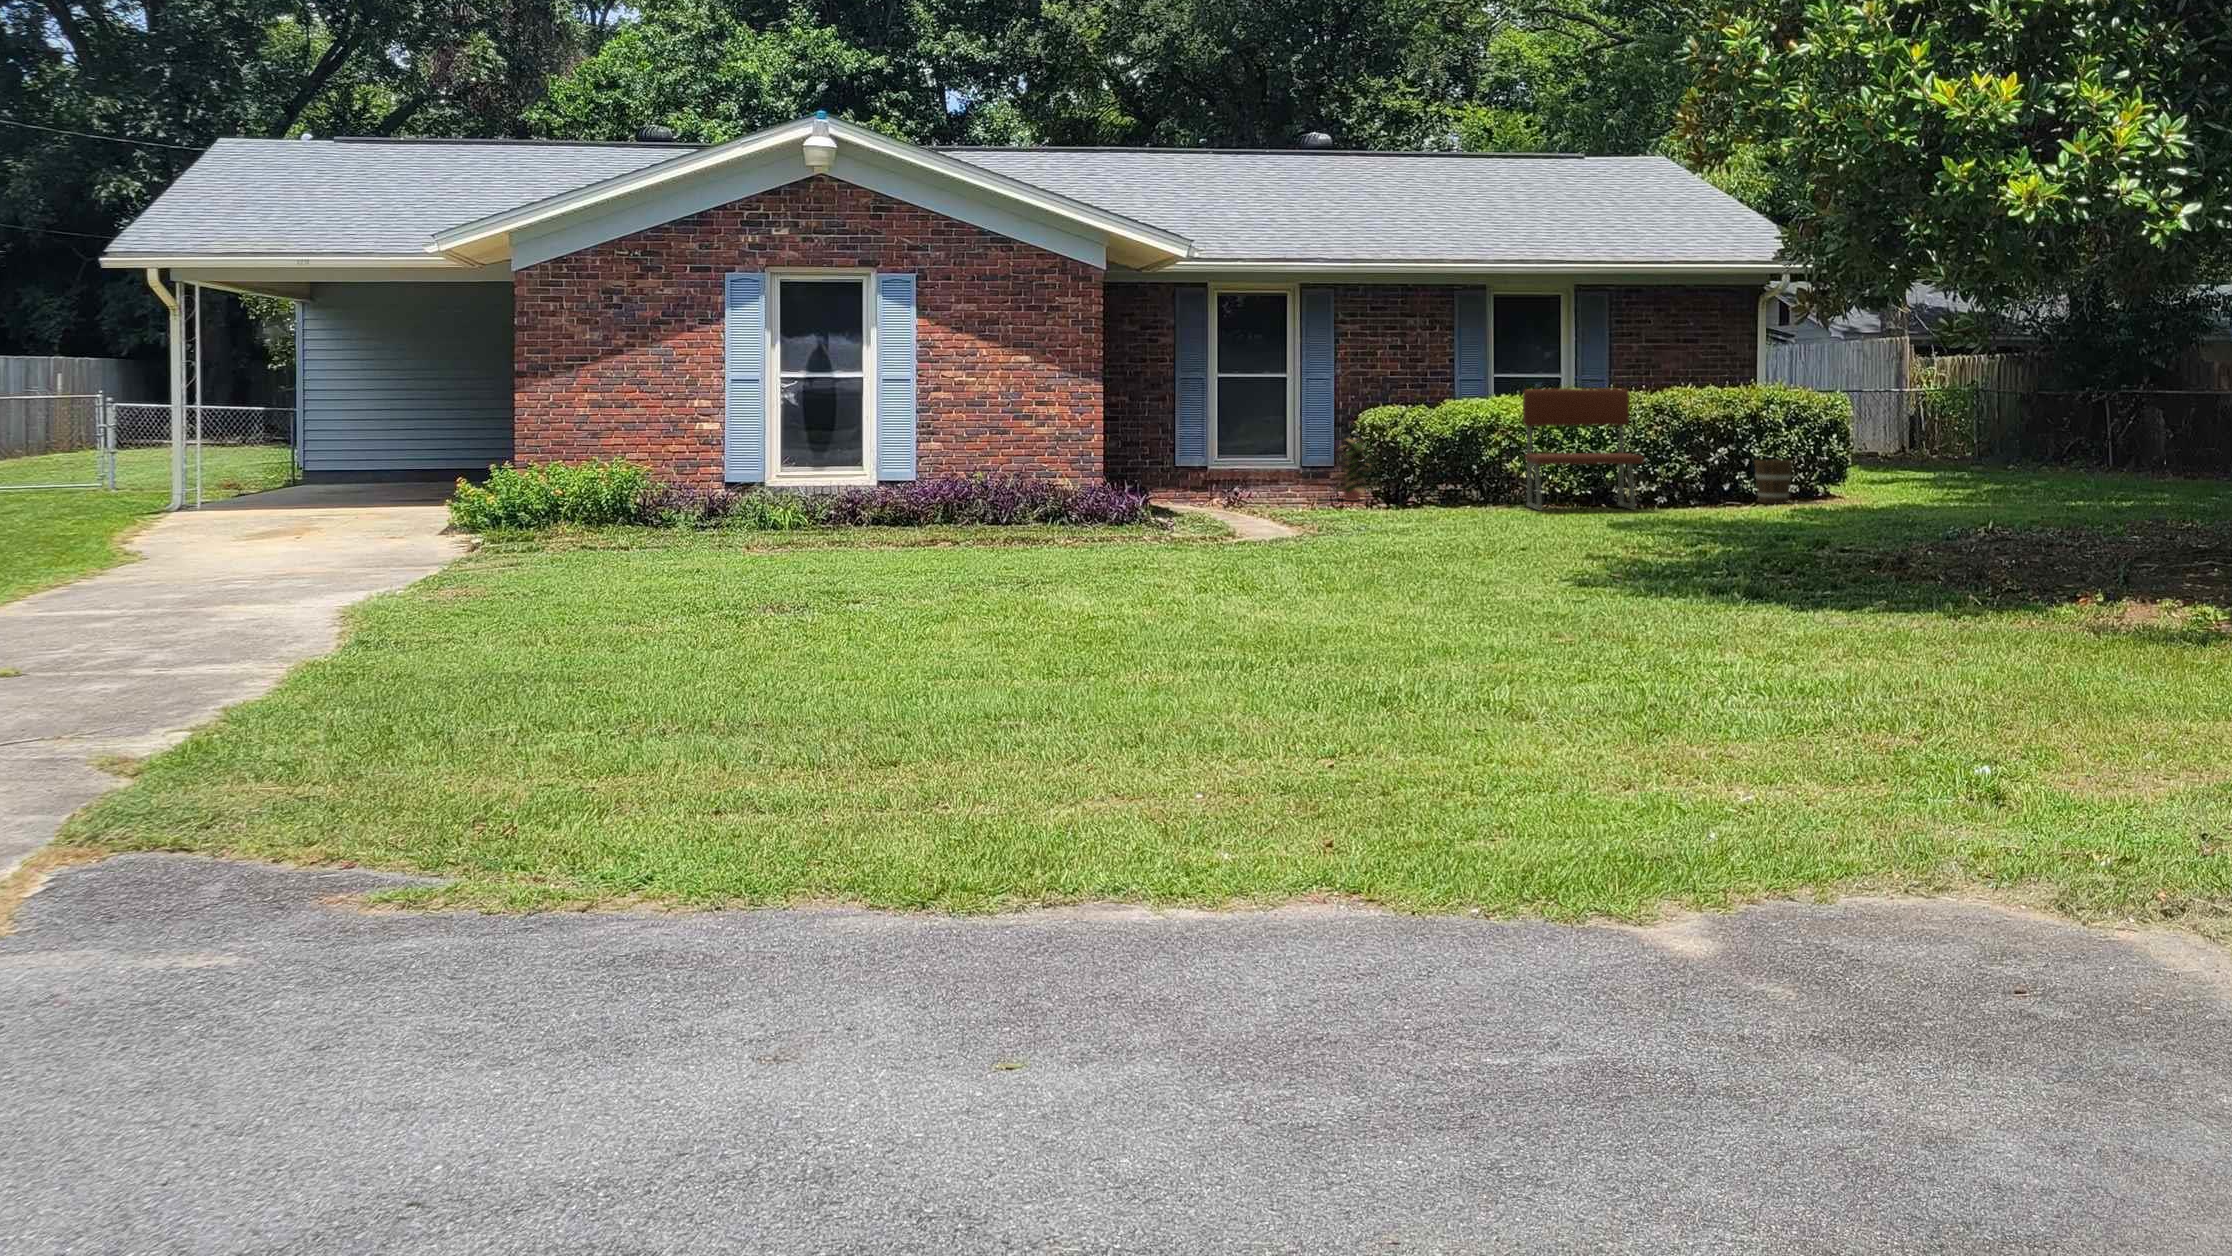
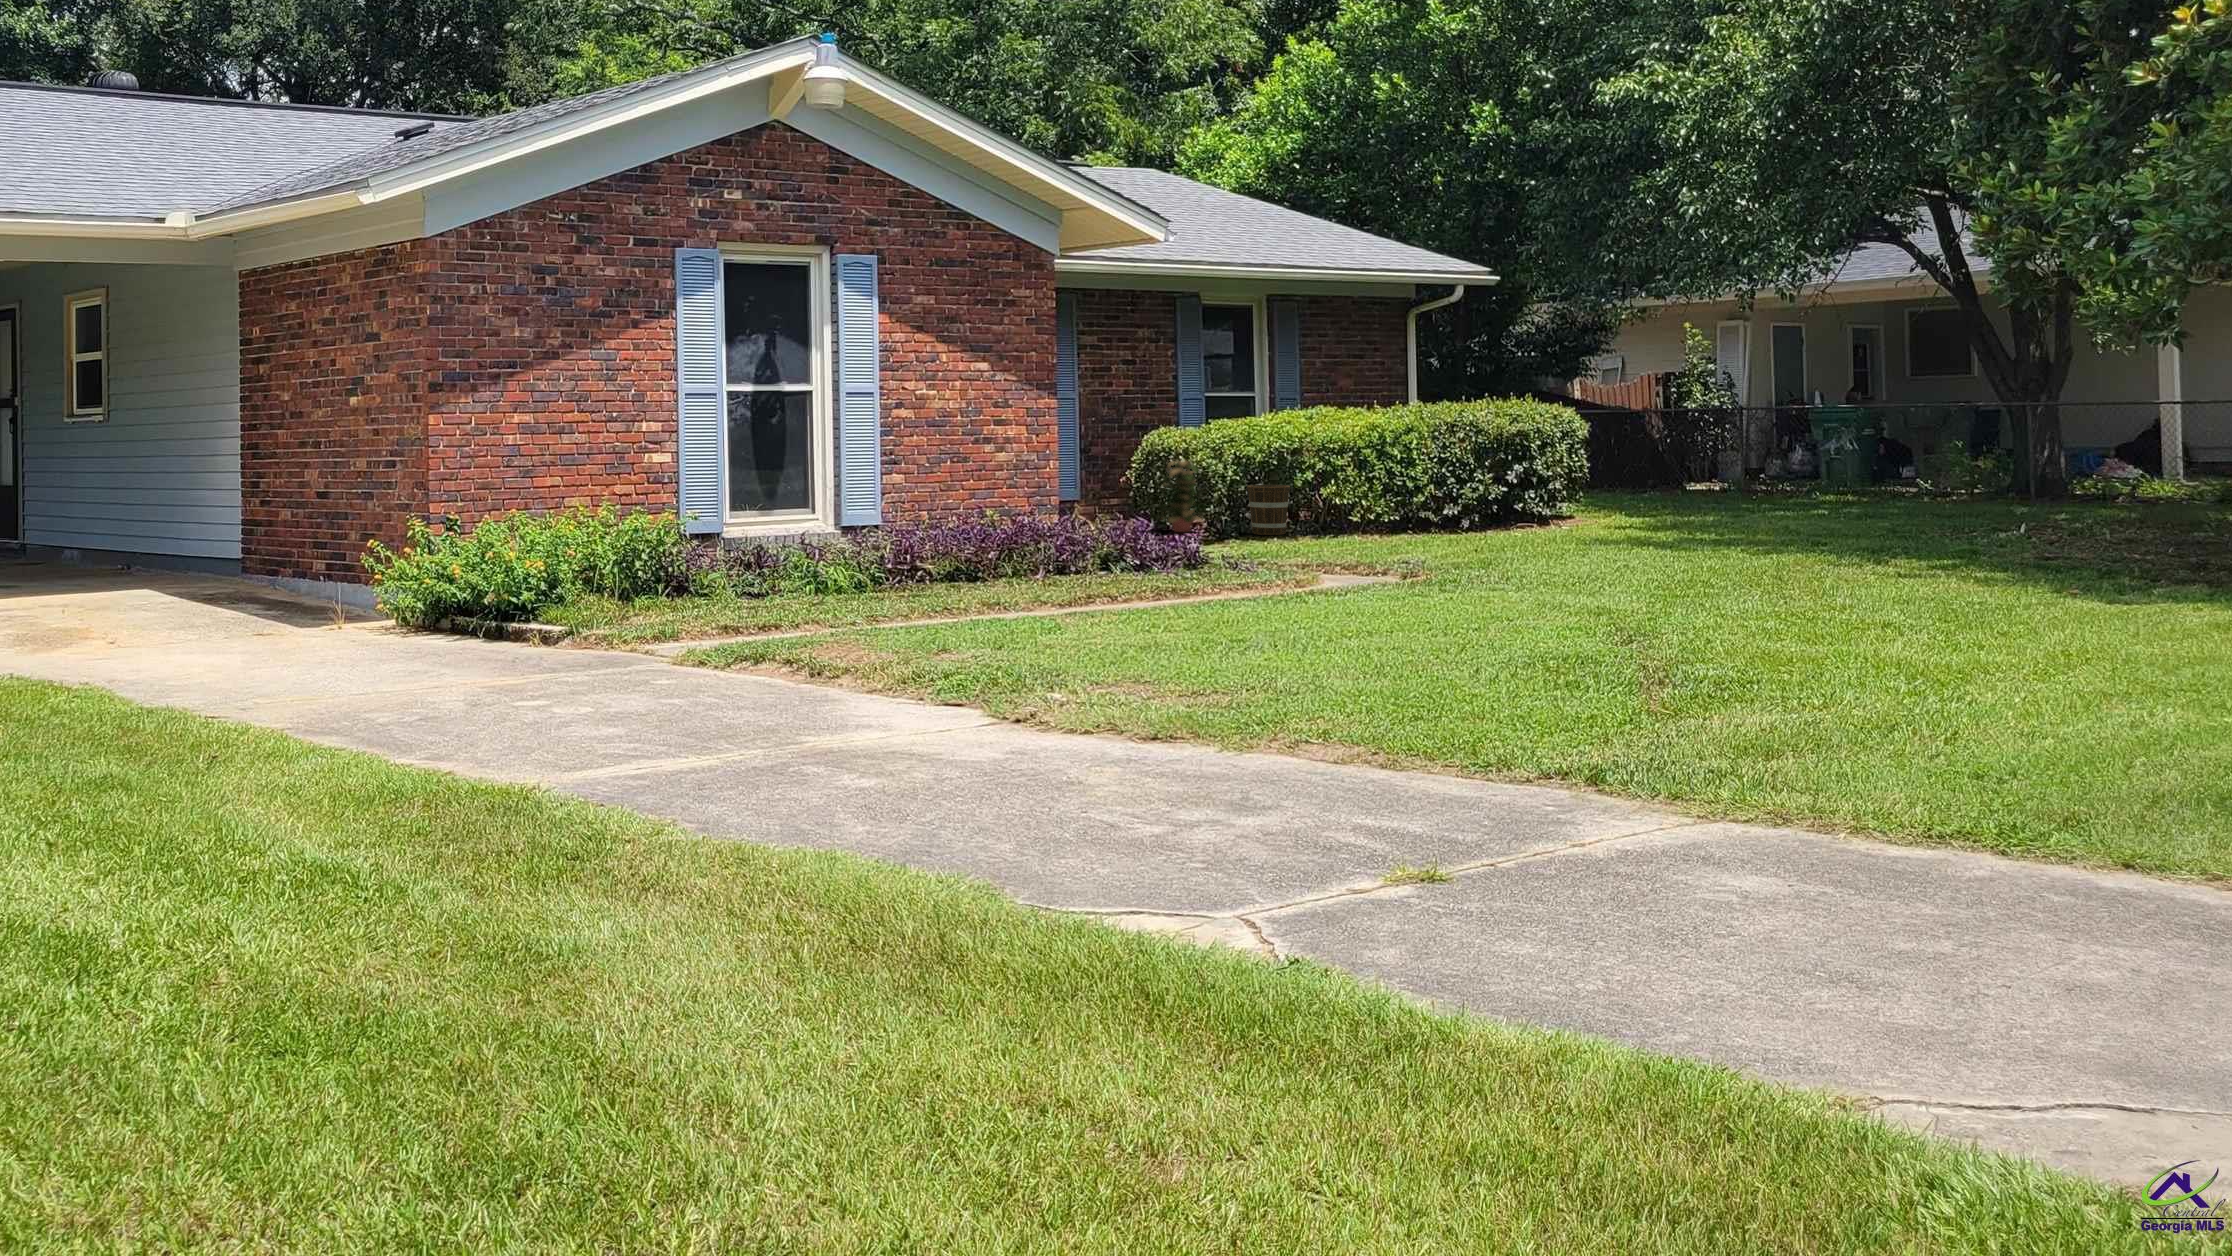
bench: present [1523,388,1645,511] -> none [1387,400,1521,534]
bucket: present [1754,459,1793,504] -> present [1247,485,1290,535]

